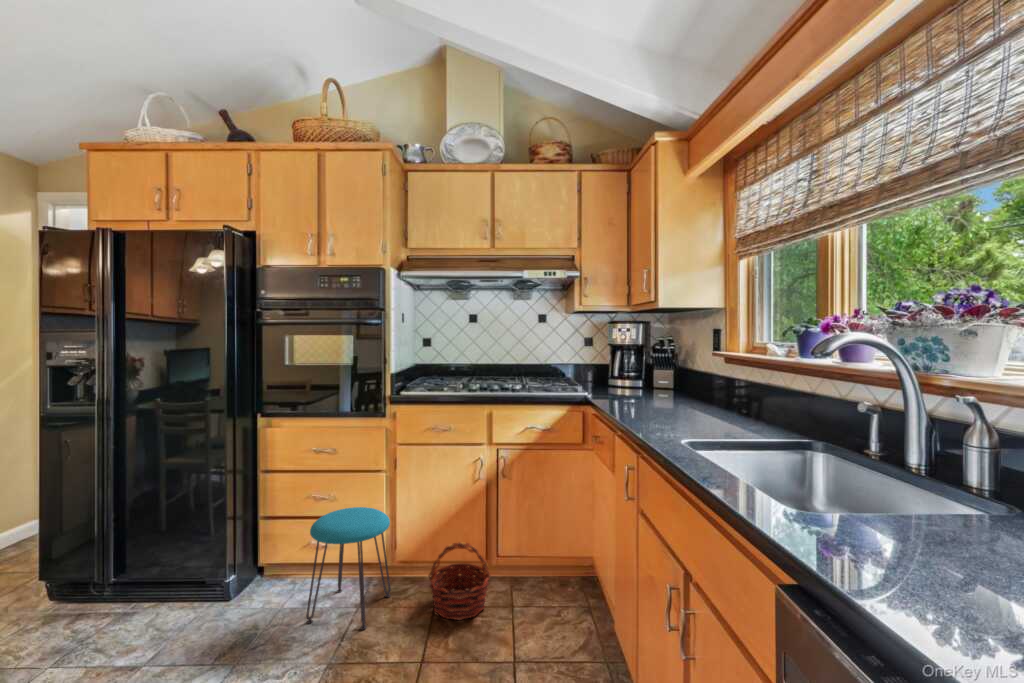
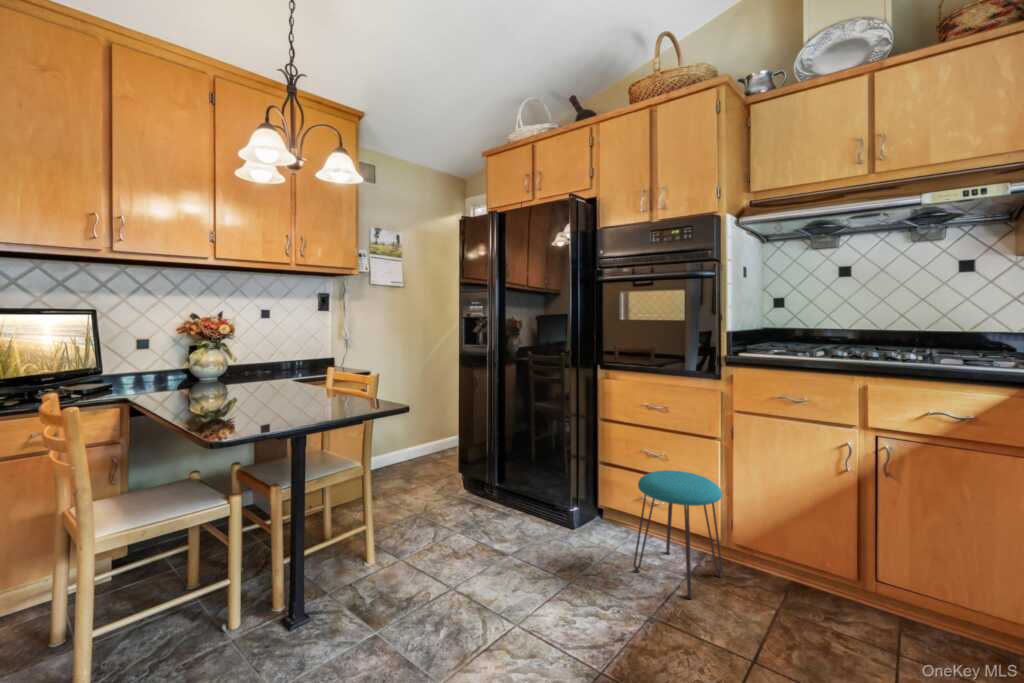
basket: present [428,542,490,620] -> none [768,540,861,640]

